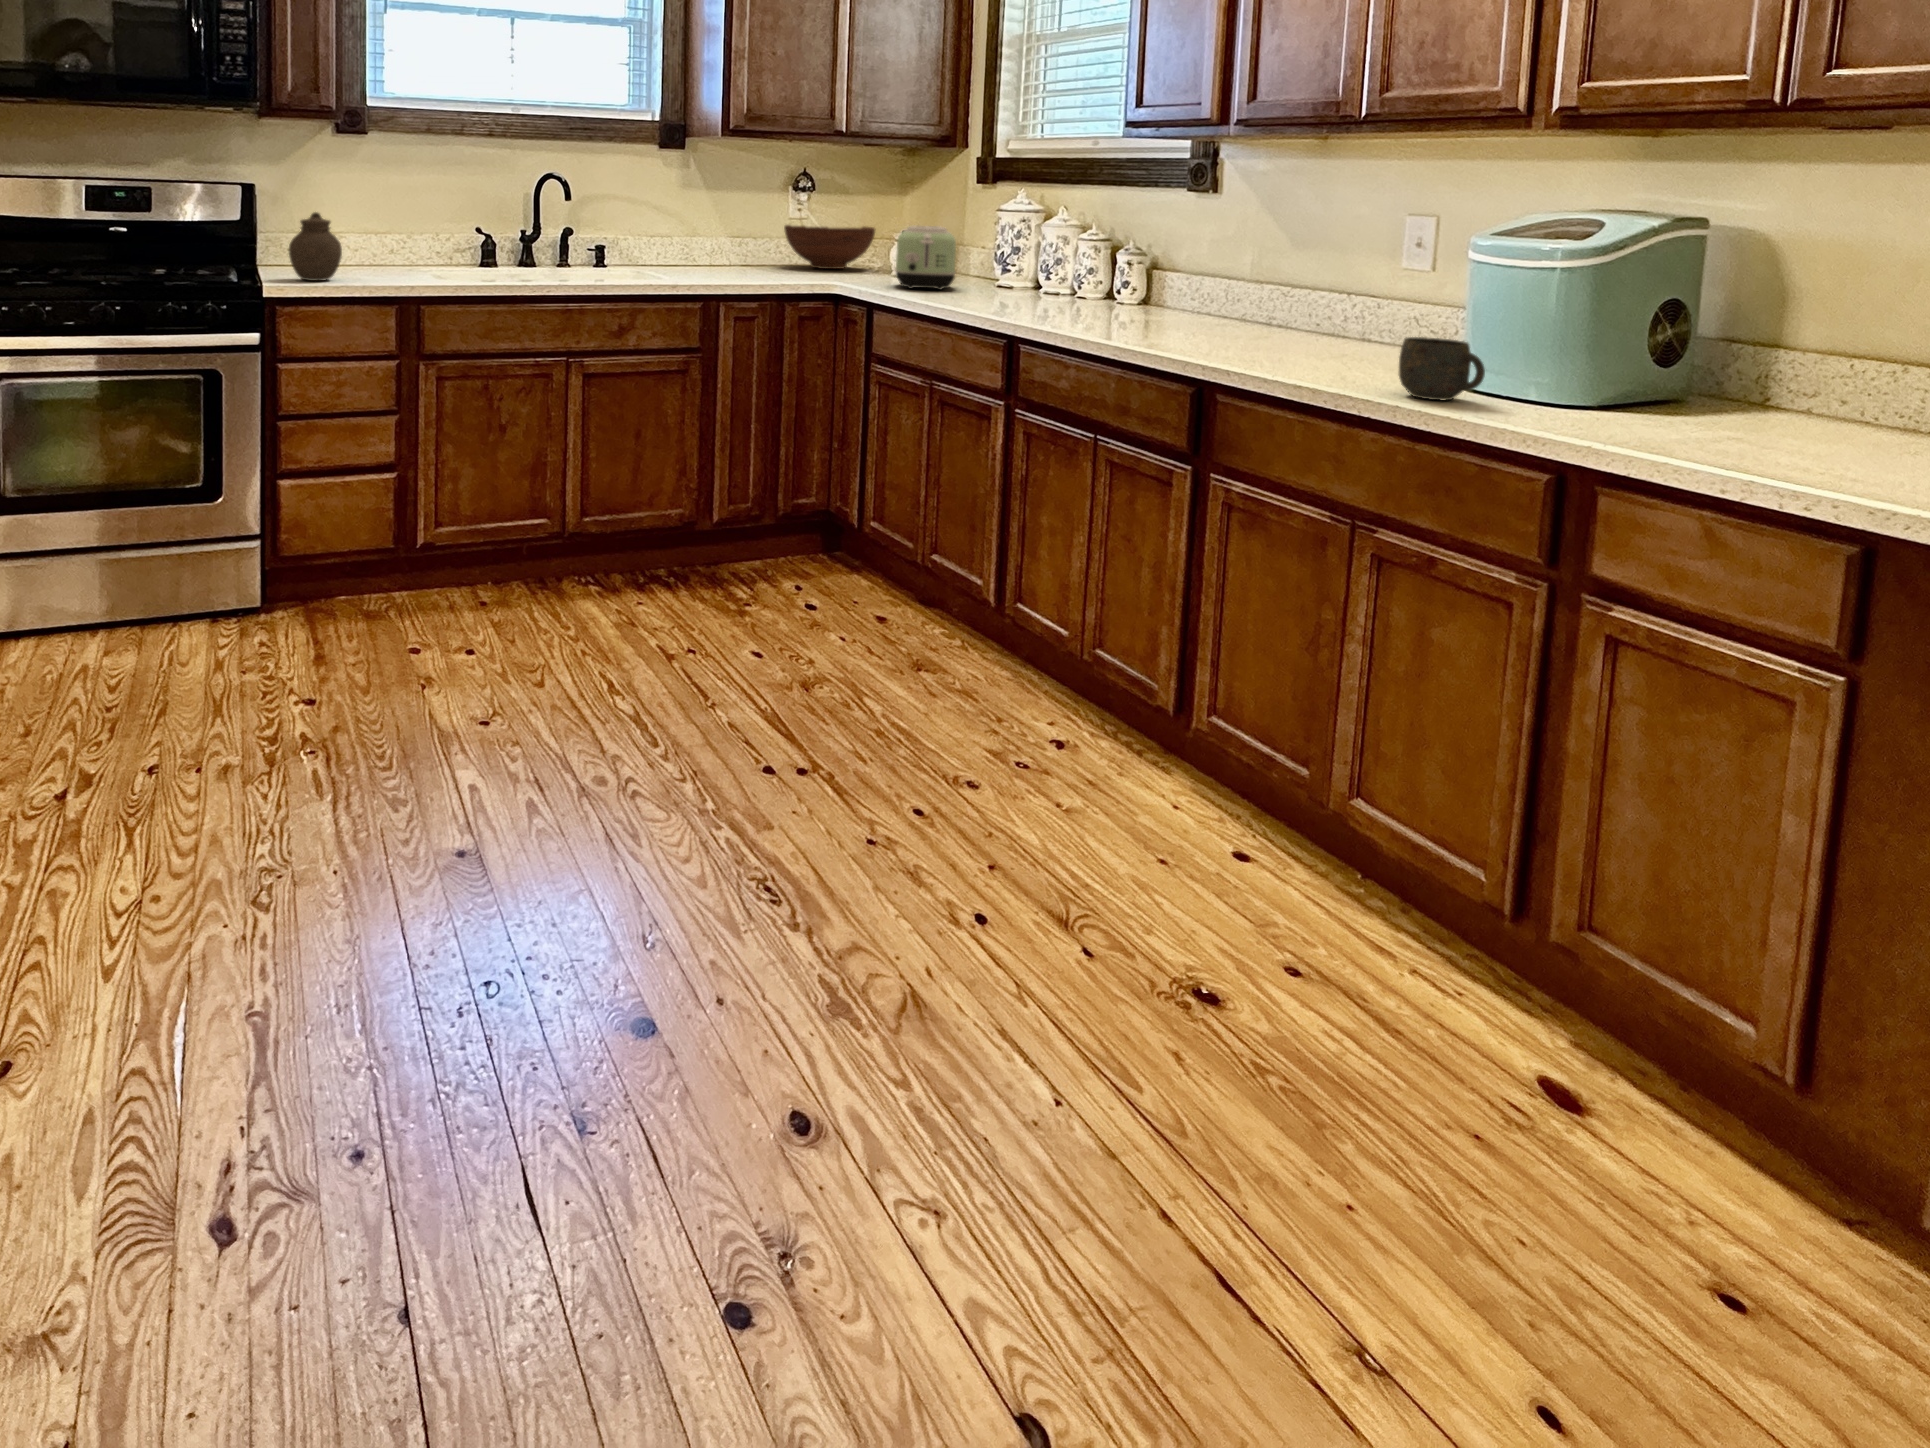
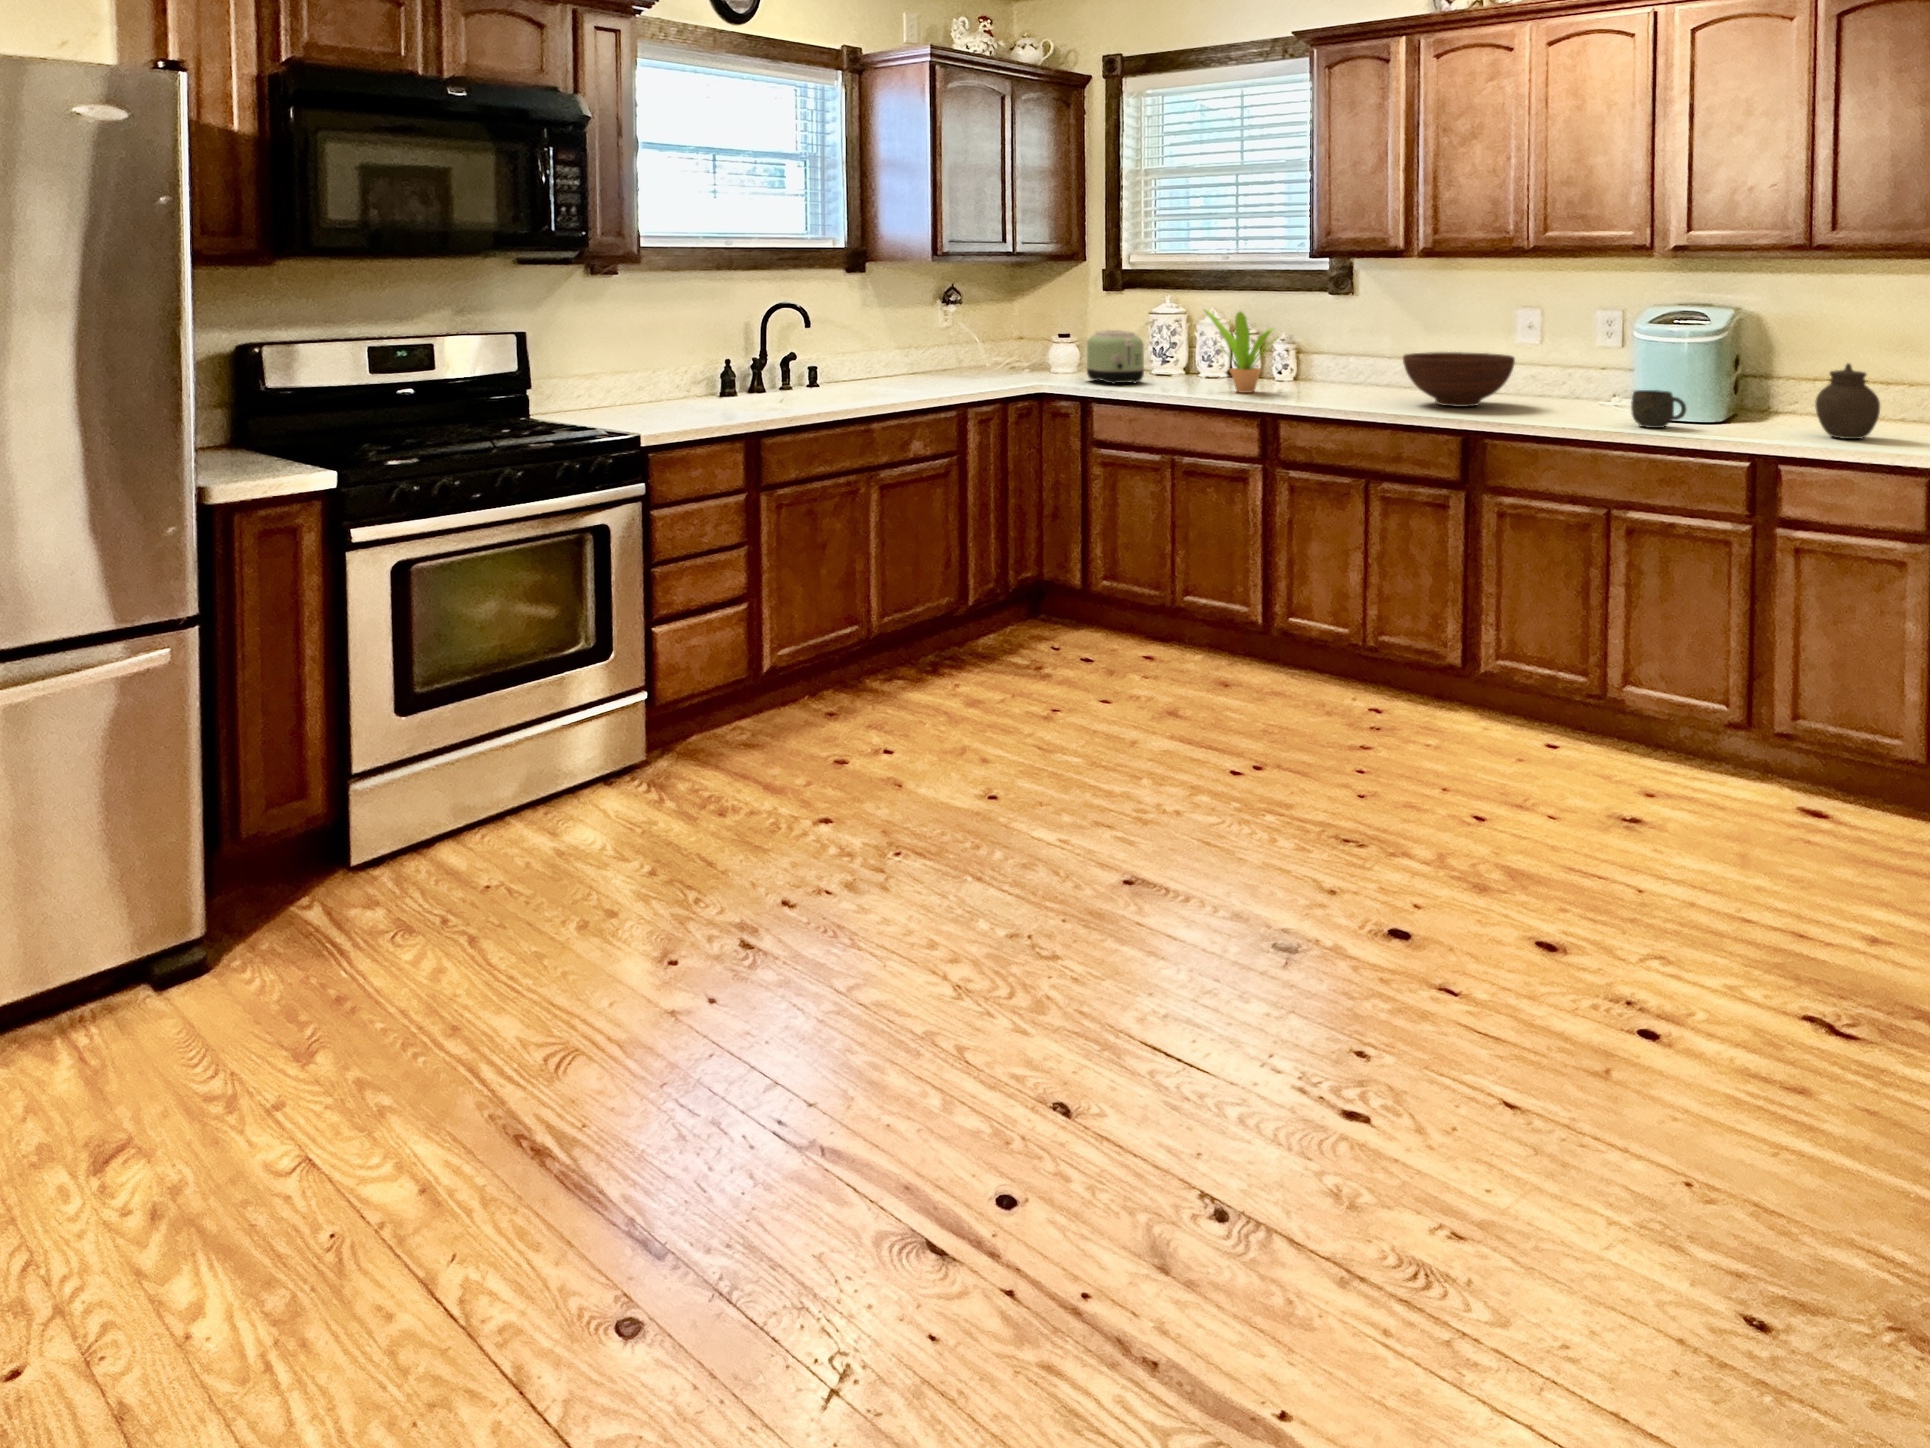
potted plant: none [991,200,1078,309] -> present [1205,310,1274,393]
jar: present [289,212,342,281] -> present [1815,363,1880,439]
fruit bowl: present [784,225,875,269] -> present [1403,352,1515,407]

